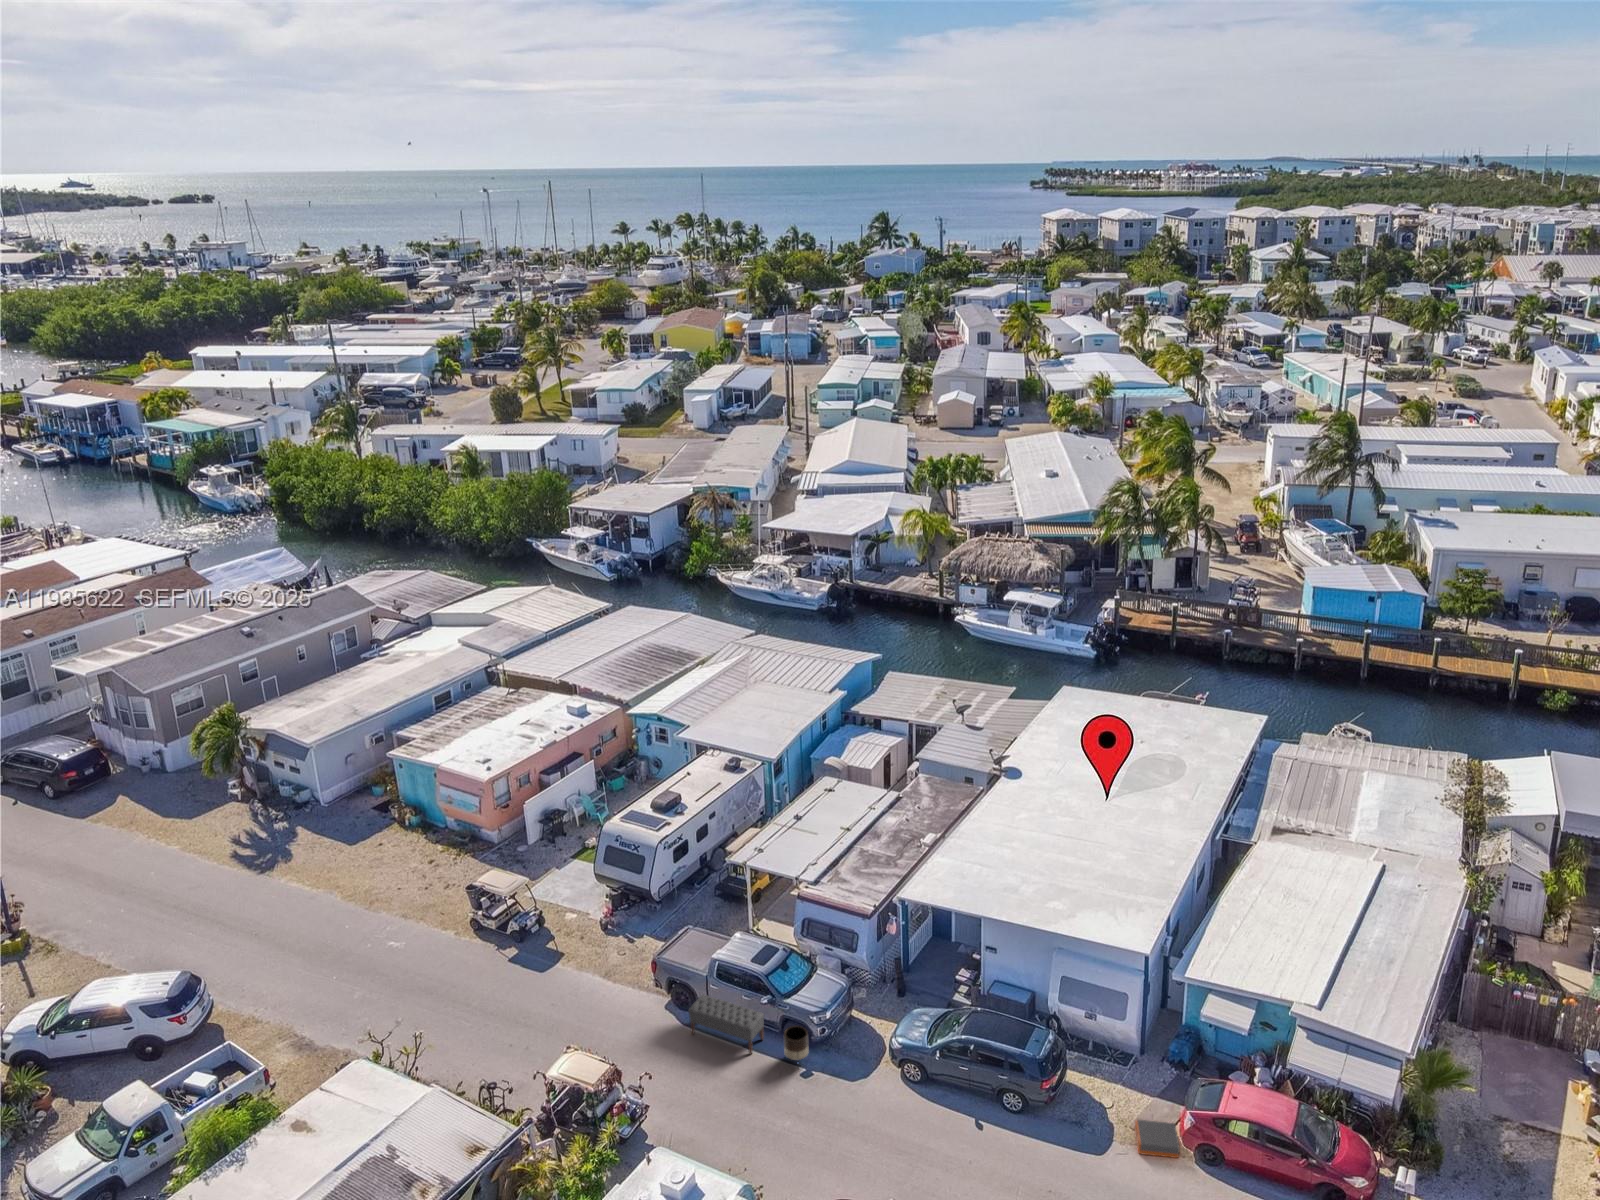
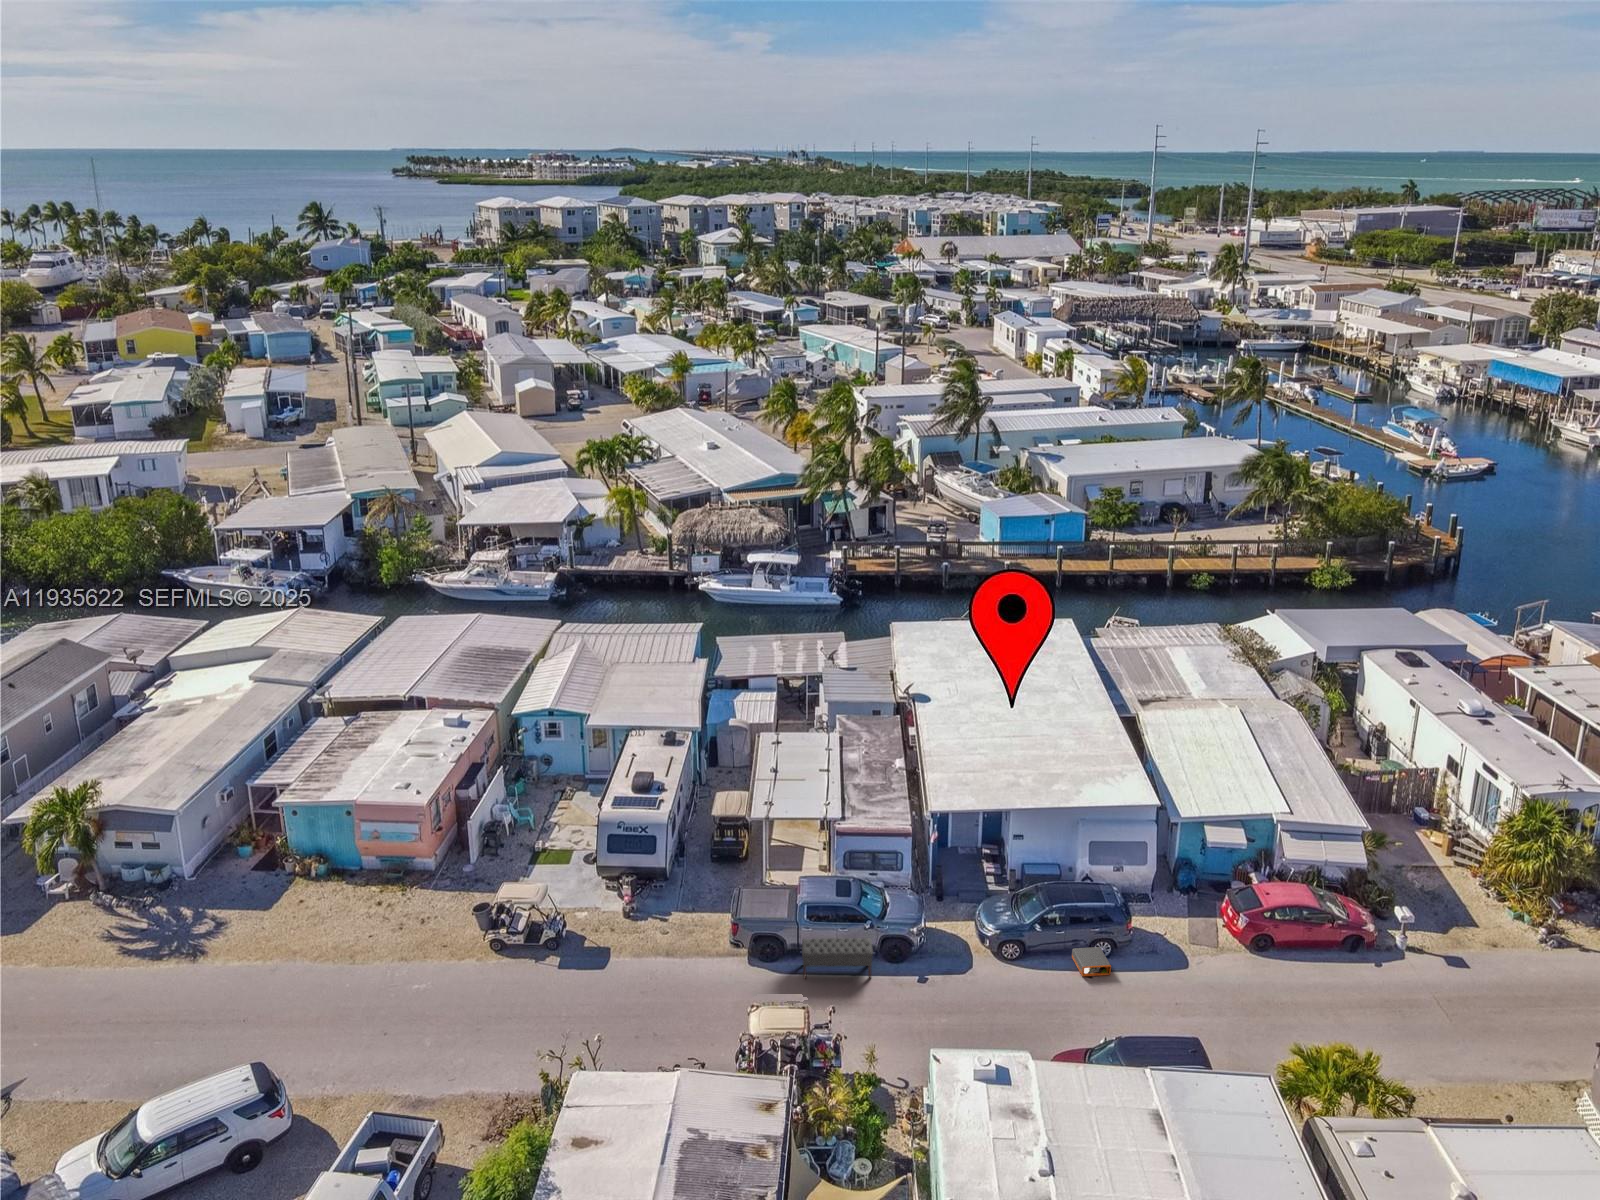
planter: present [784,1026,808,1060] -> none [901,939,925,978]
storage box: present [1135,1120,1180,1158] -> present [1072,947,1111,976]

